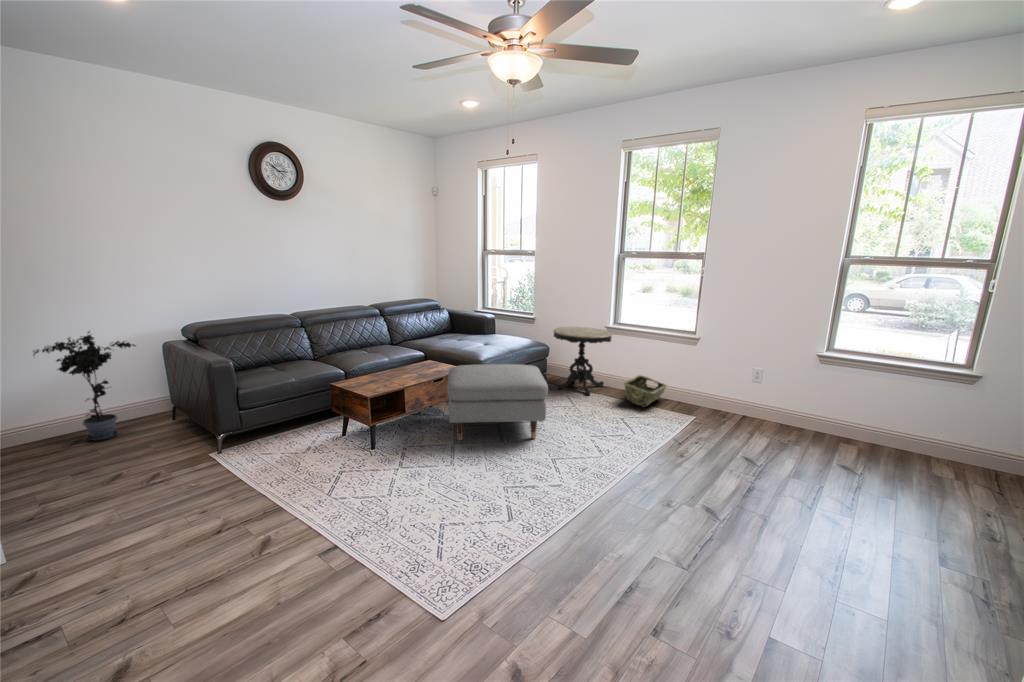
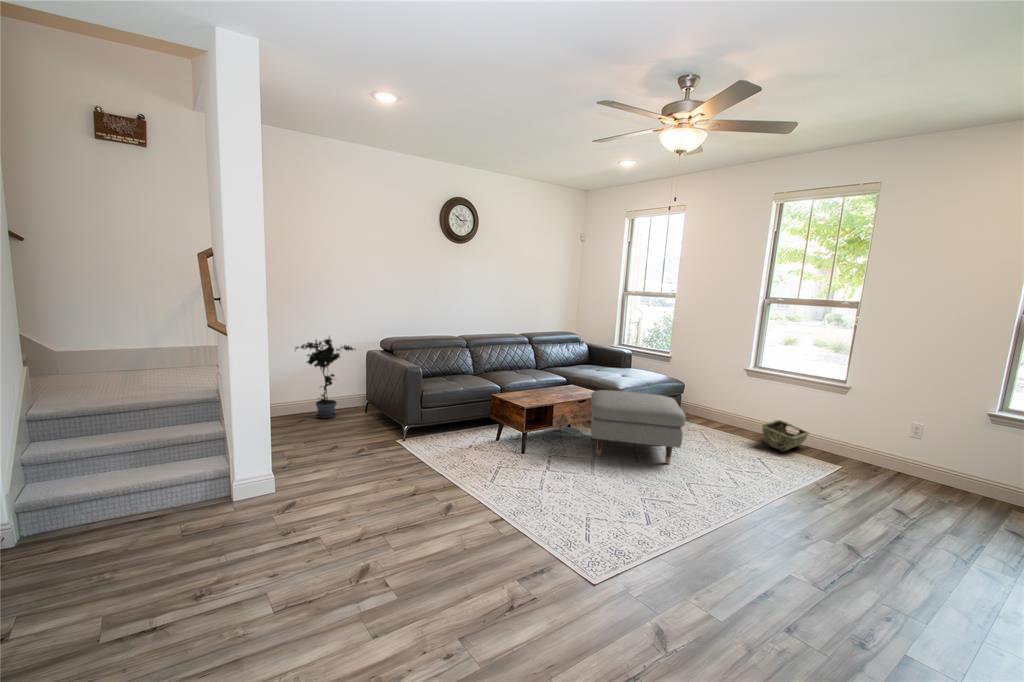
side table: present [553,327,612,395] -> none [689,366,751,434]

